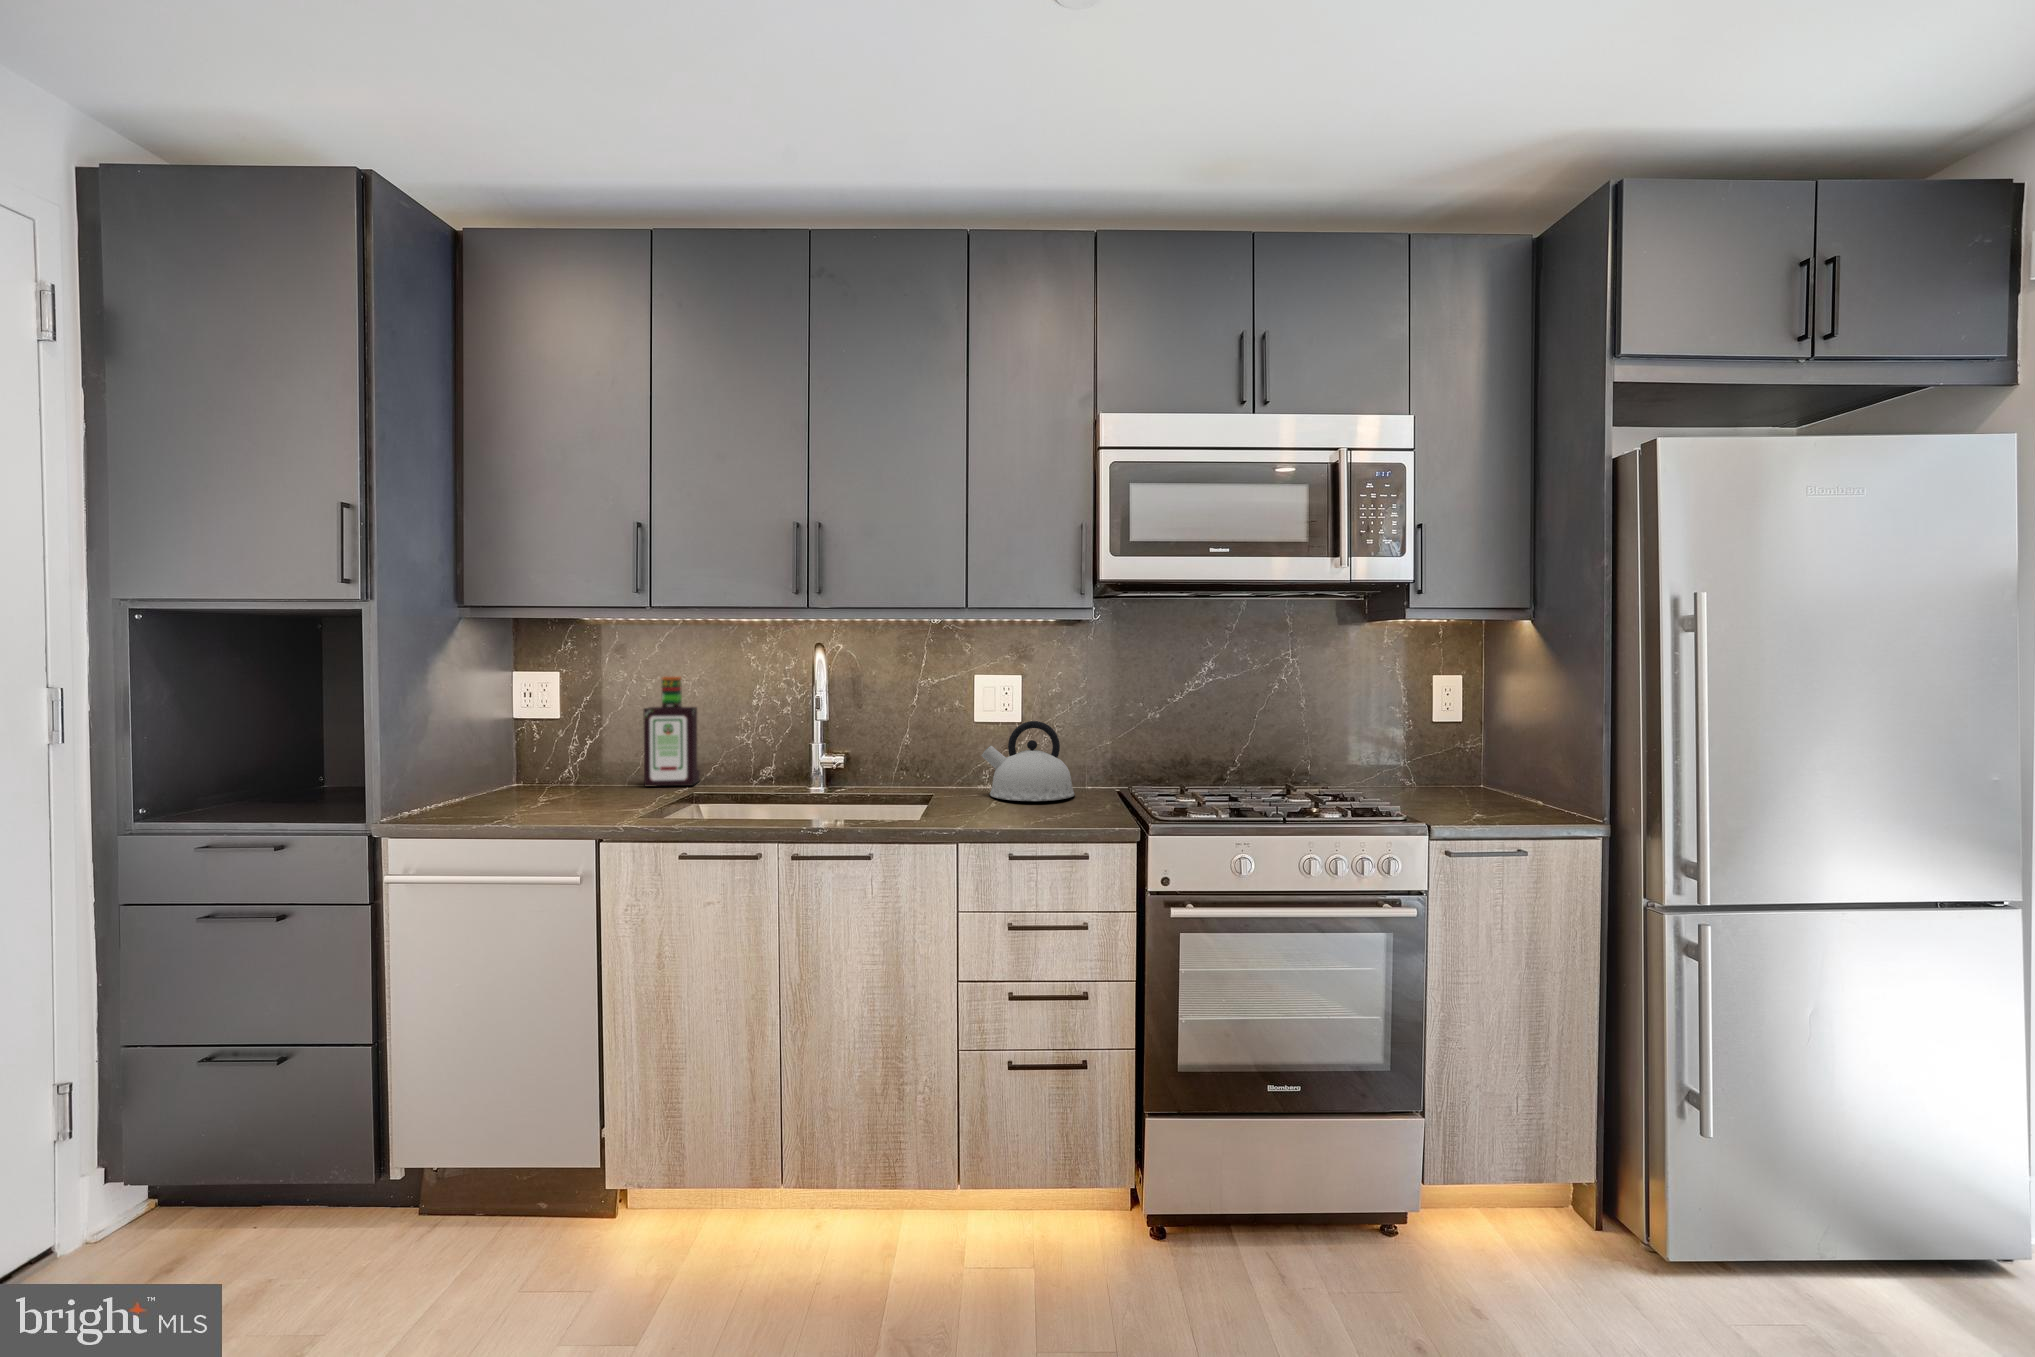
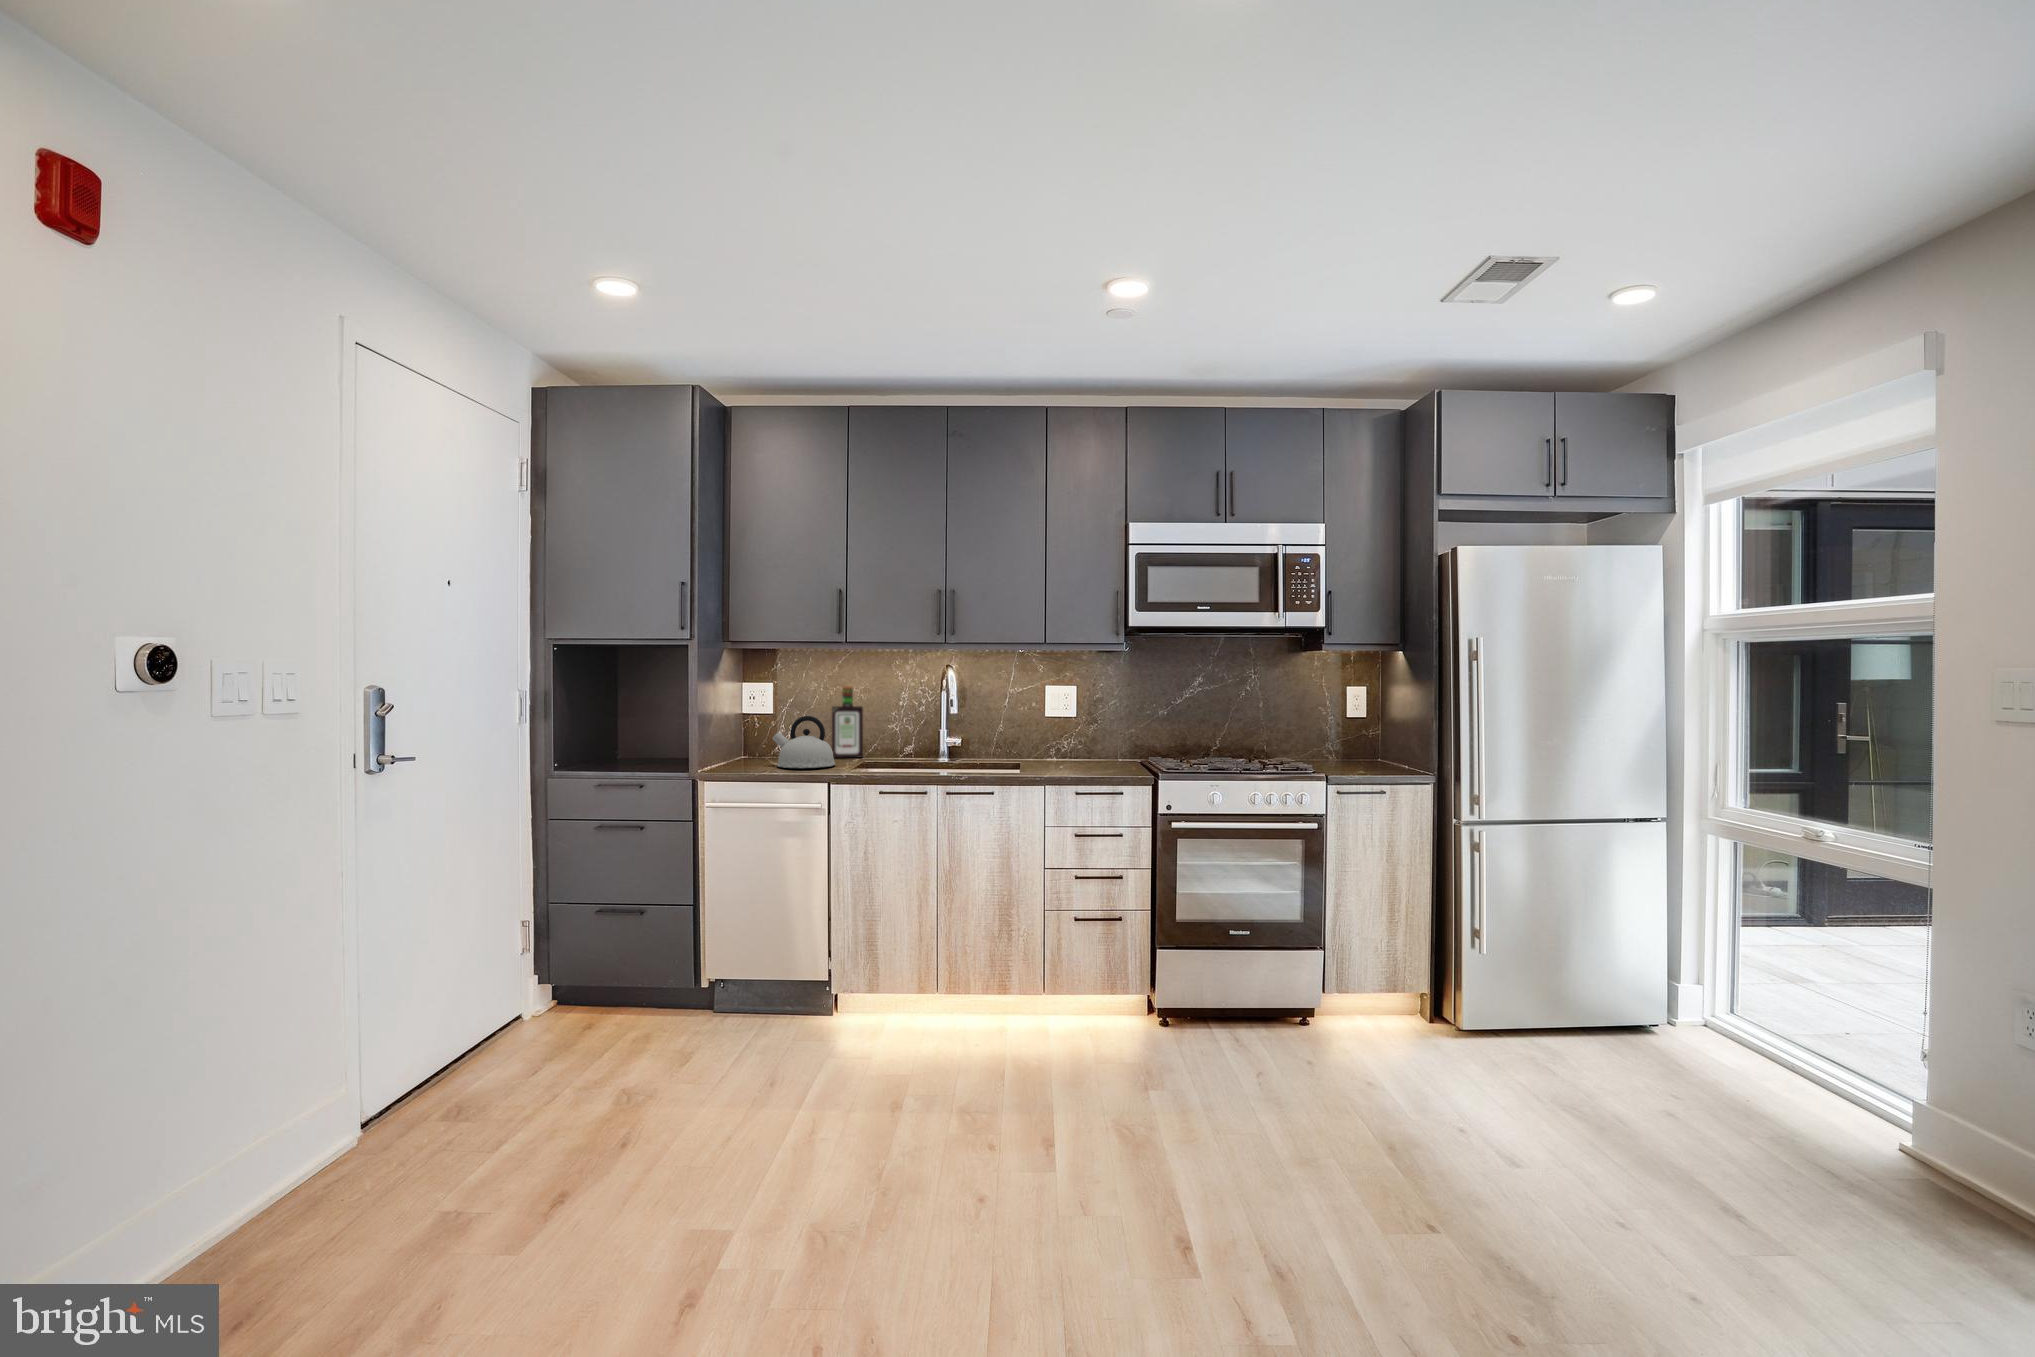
kettle: present [981,721,1075,801] -> present [772,716,835,768]

